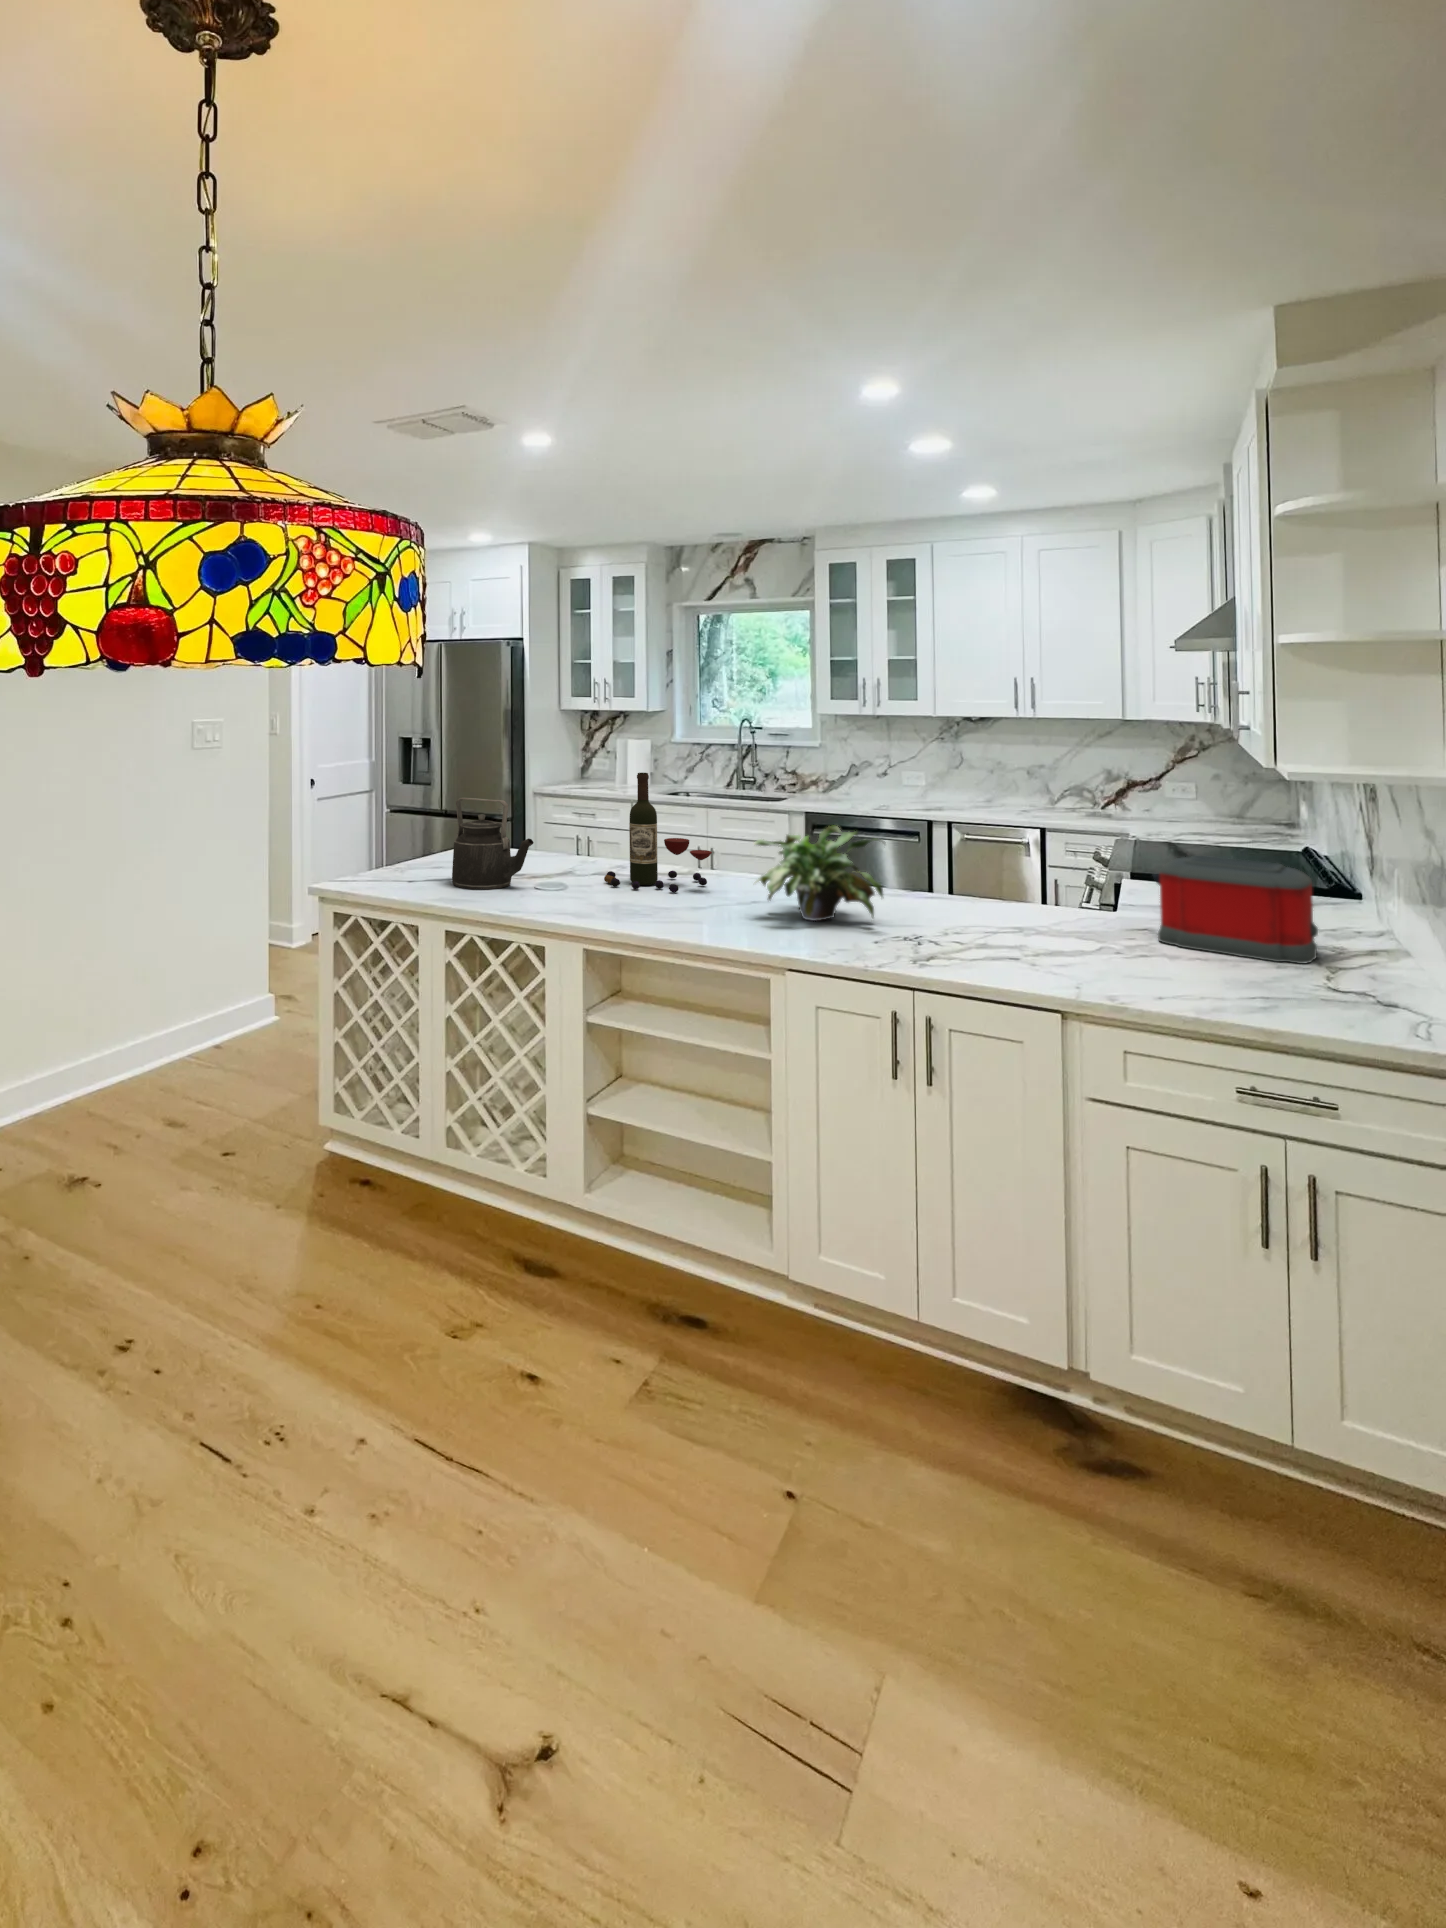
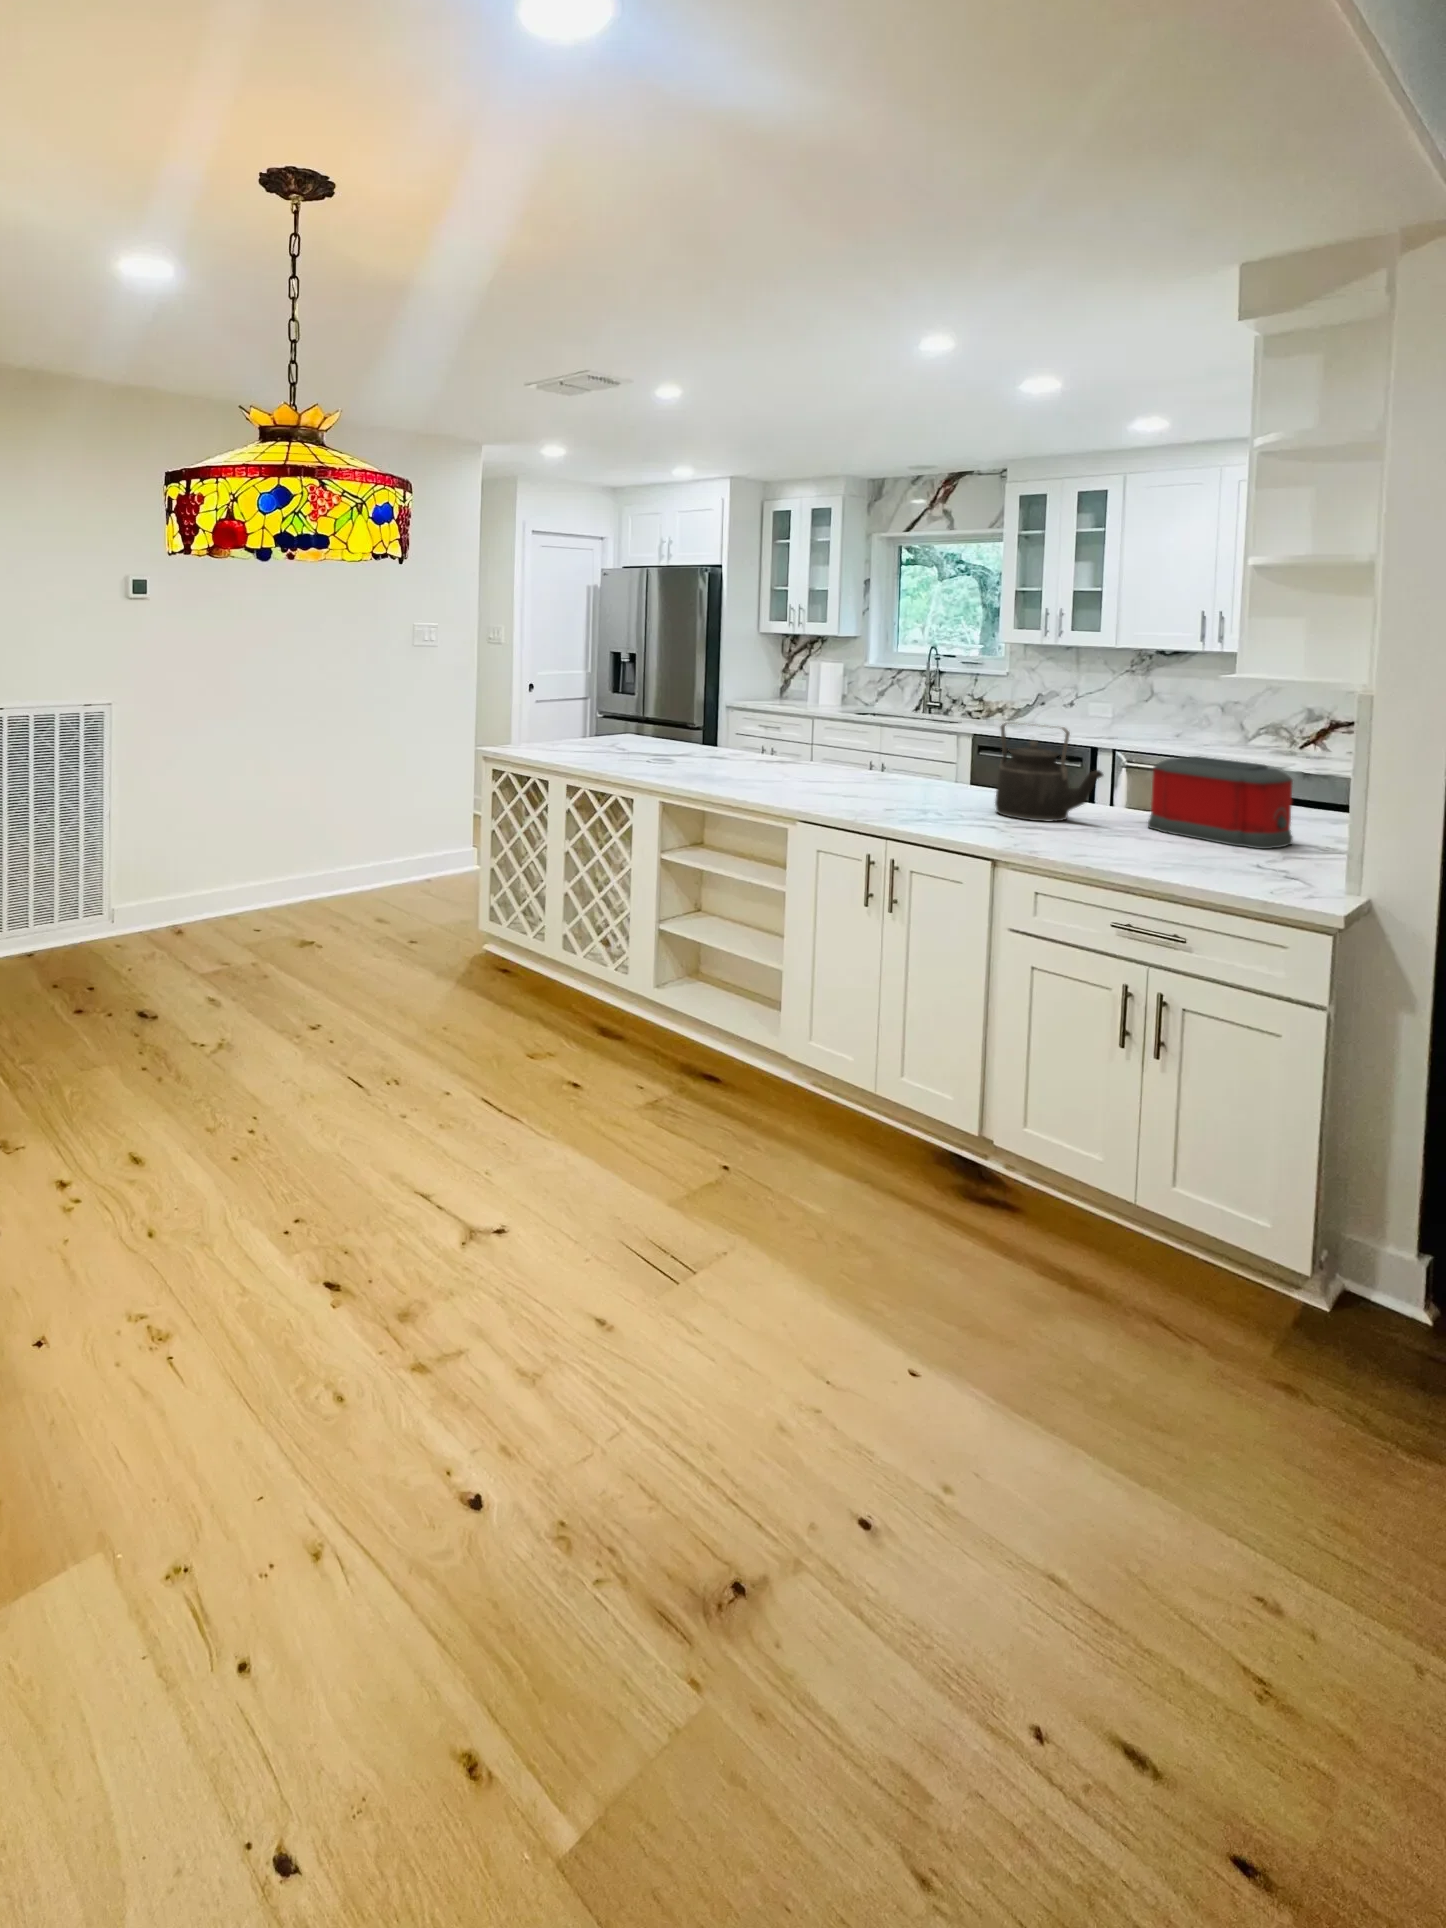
wine bottle: present [604,773,712,892] -> none [708,673,796,774]
kettle: present [452,798,534,889] -> present [995,723,1103,821]
potted plant: present [754,826,884,921] -> none [802,715,917,796]

